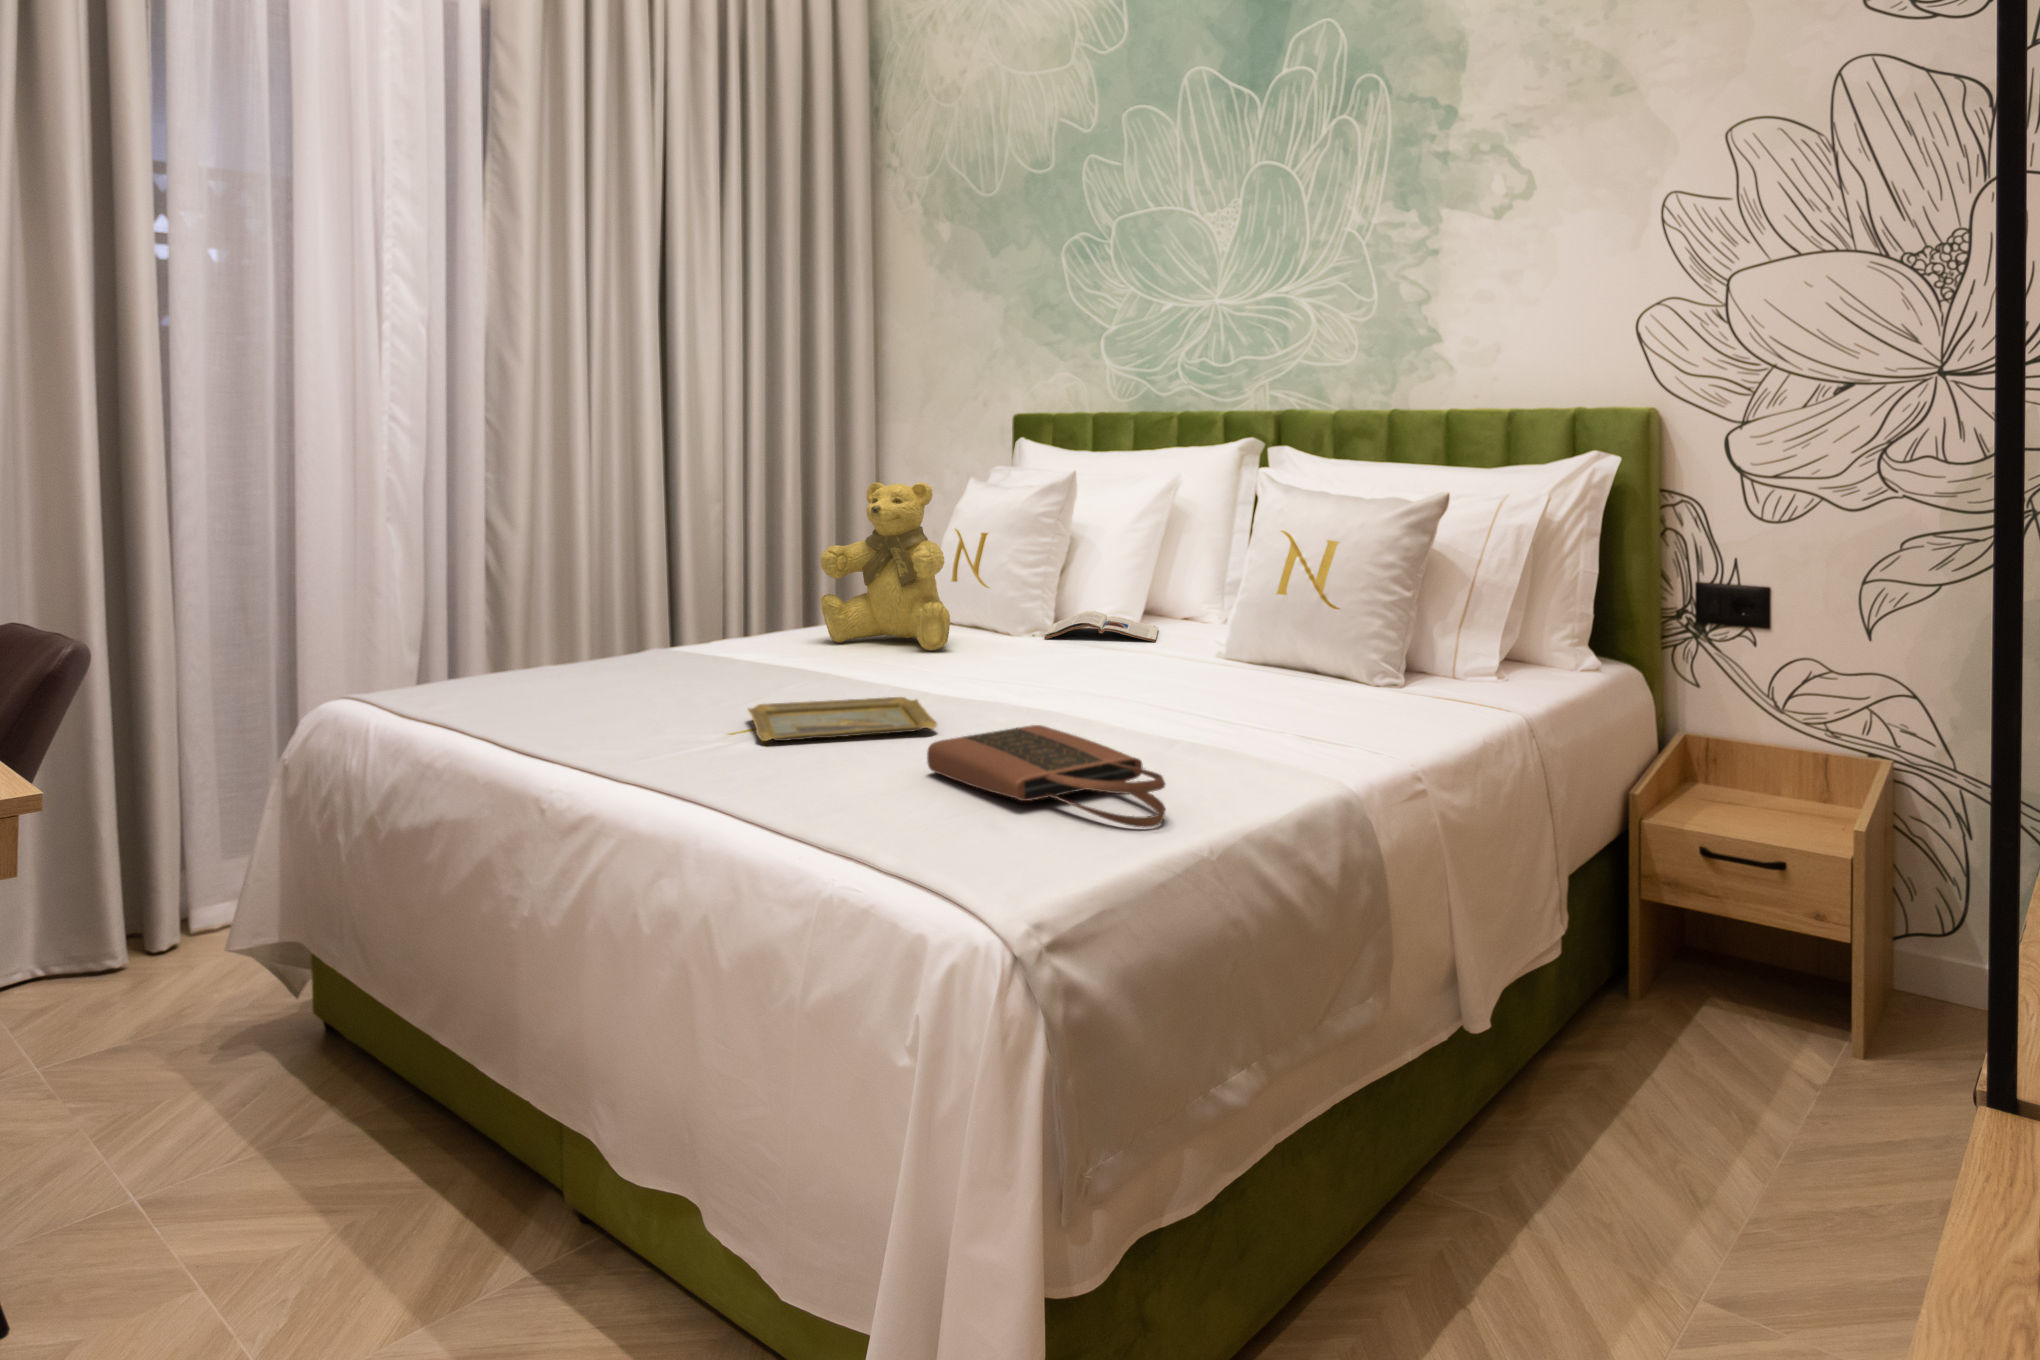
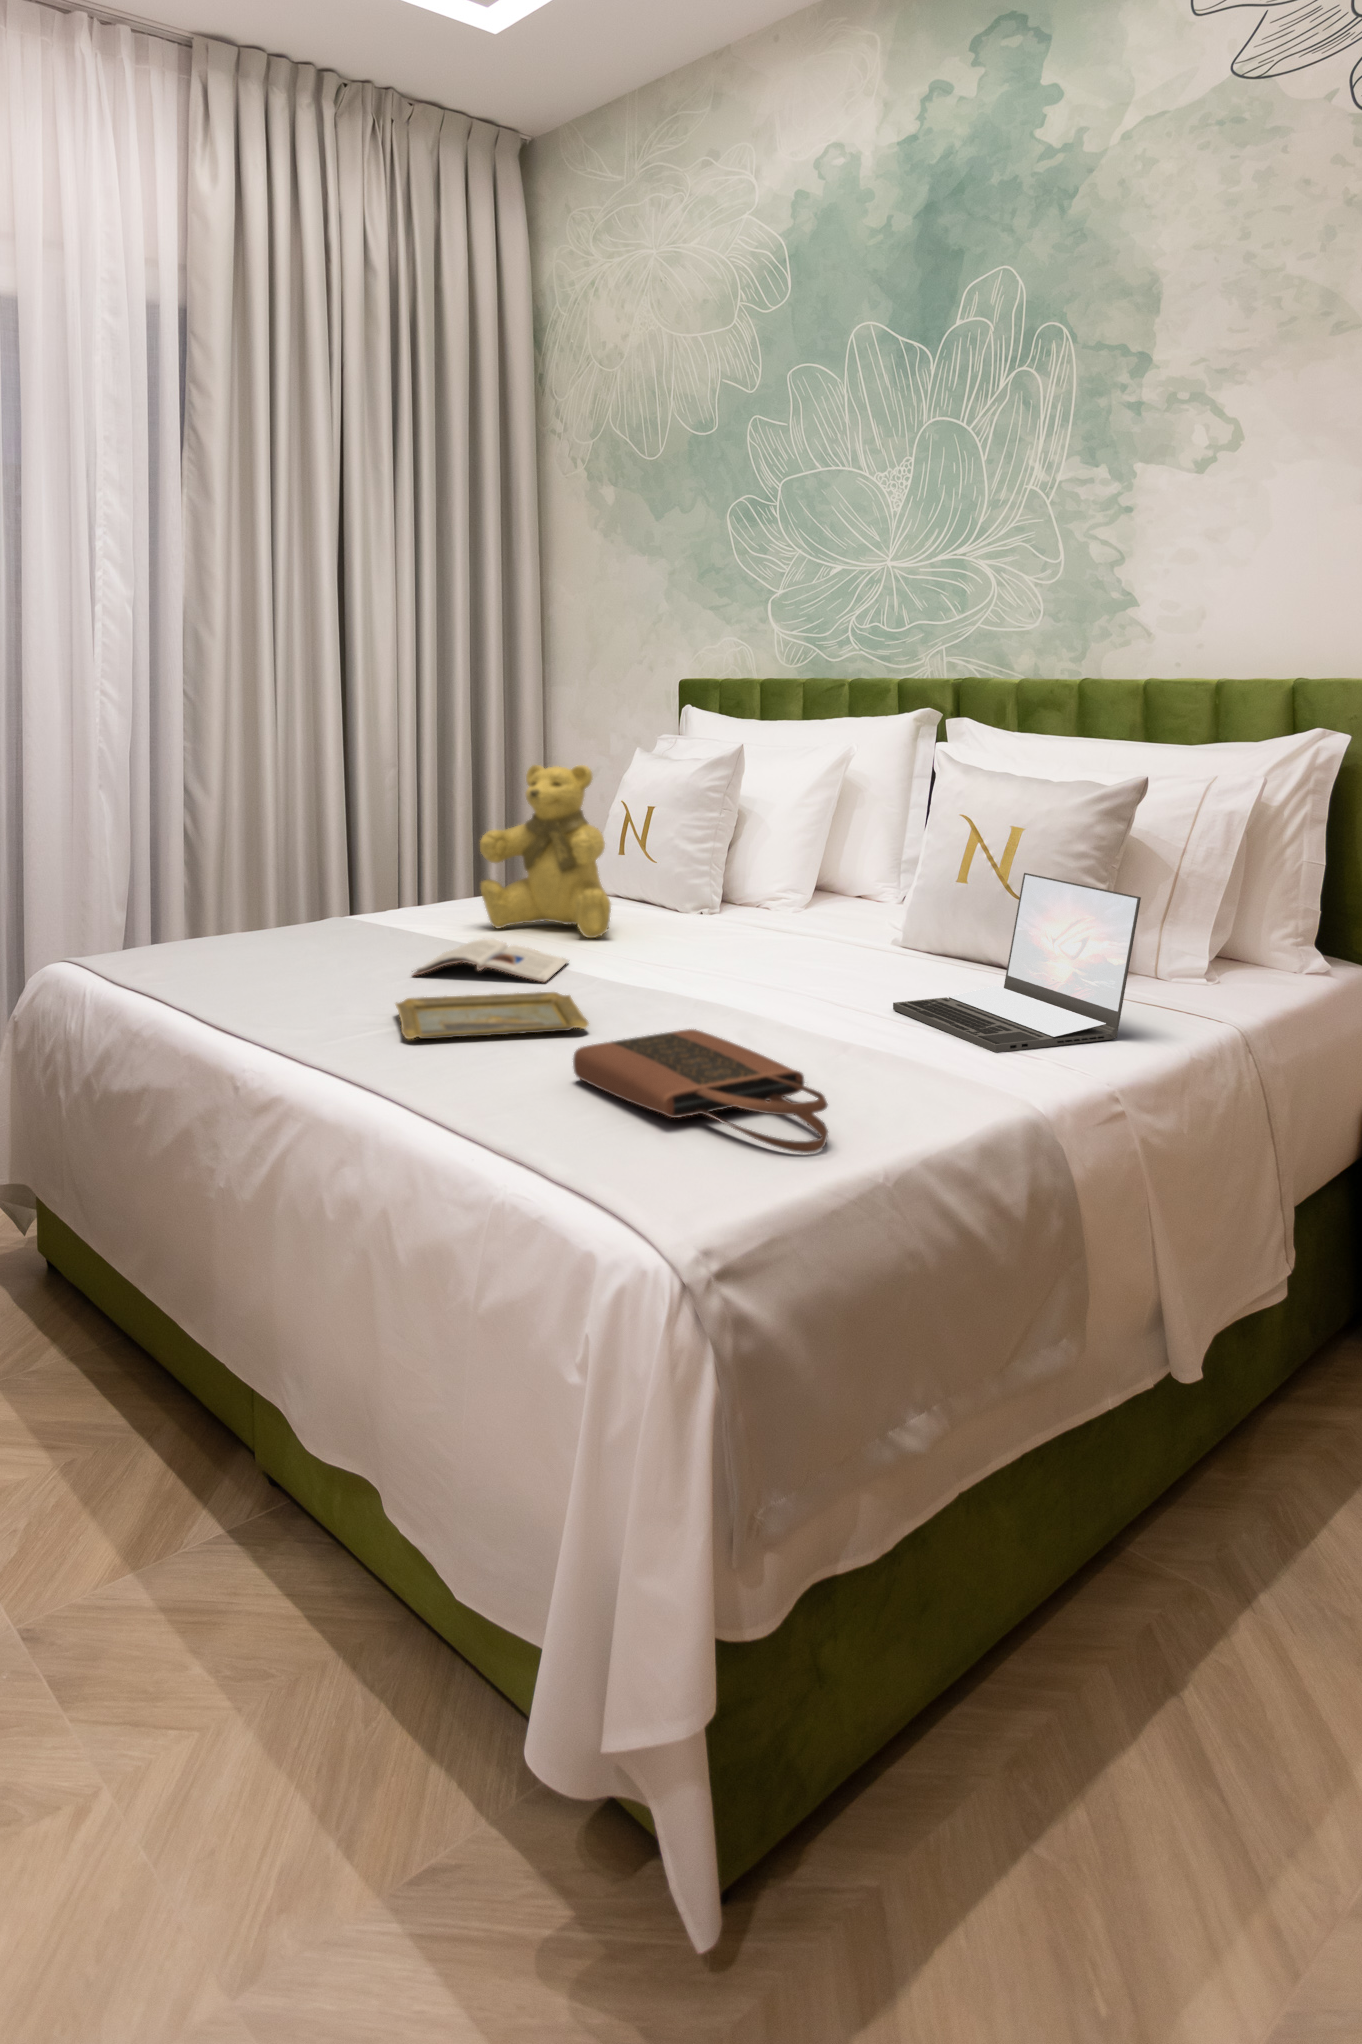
laptop: none [1219,582,1441,743] -> present [893,873,1141,1053]
magazine: present [1044,611,1158,642] -> present [412,939,569,982]

